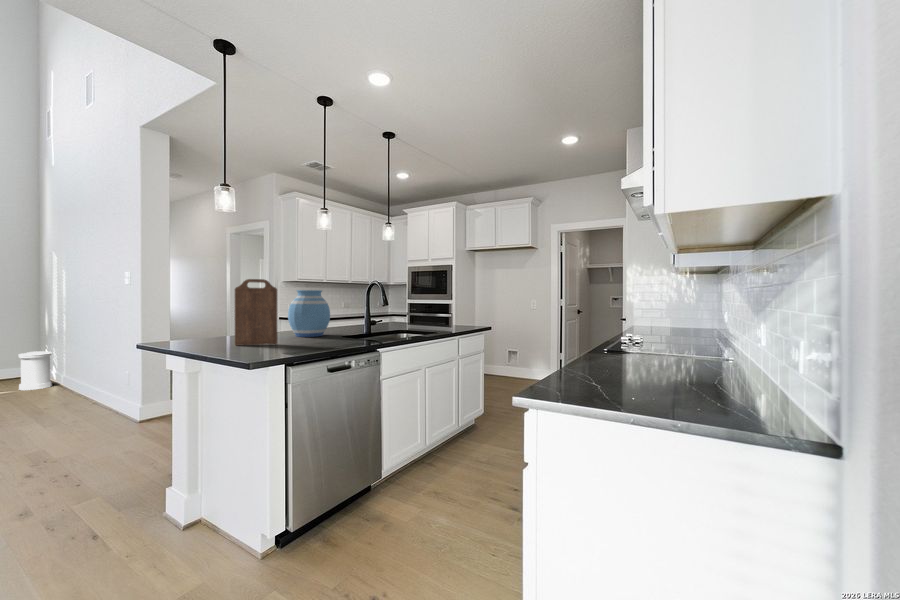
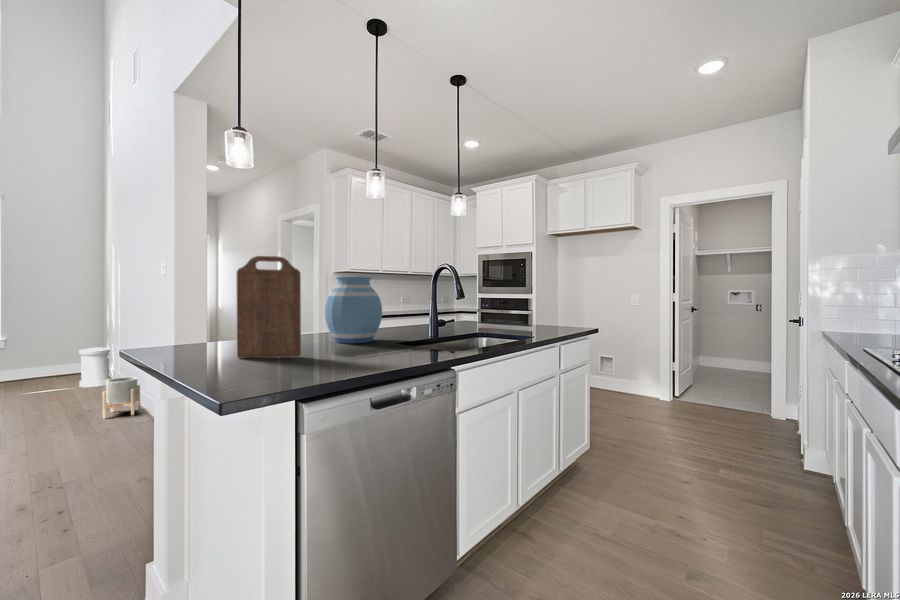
planter: none [62,376,97,414] -> present [103,377,140,419]

